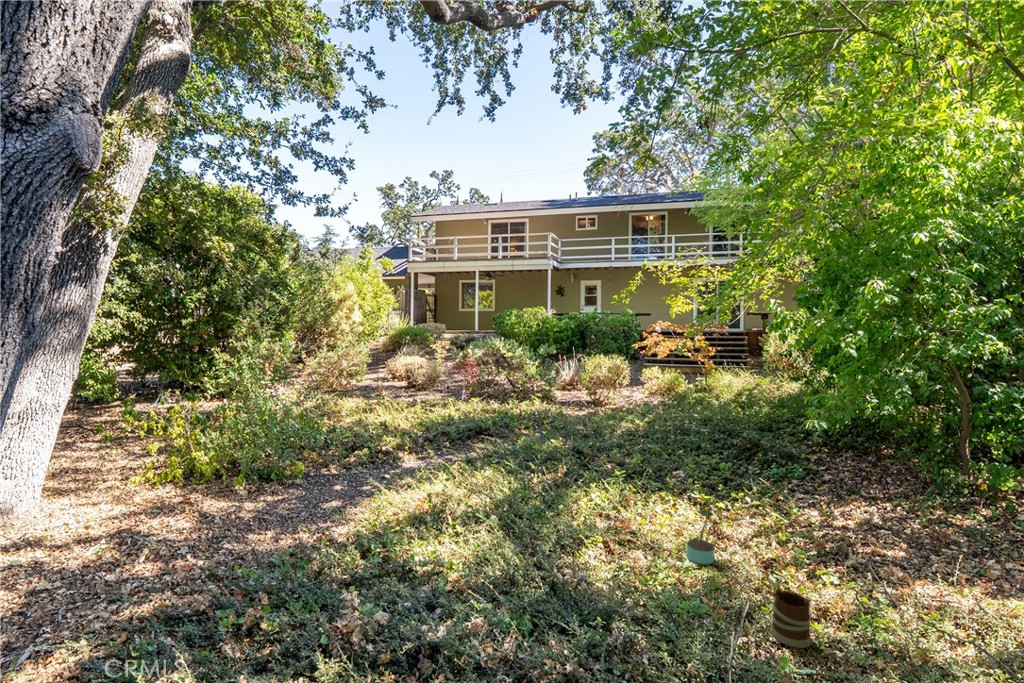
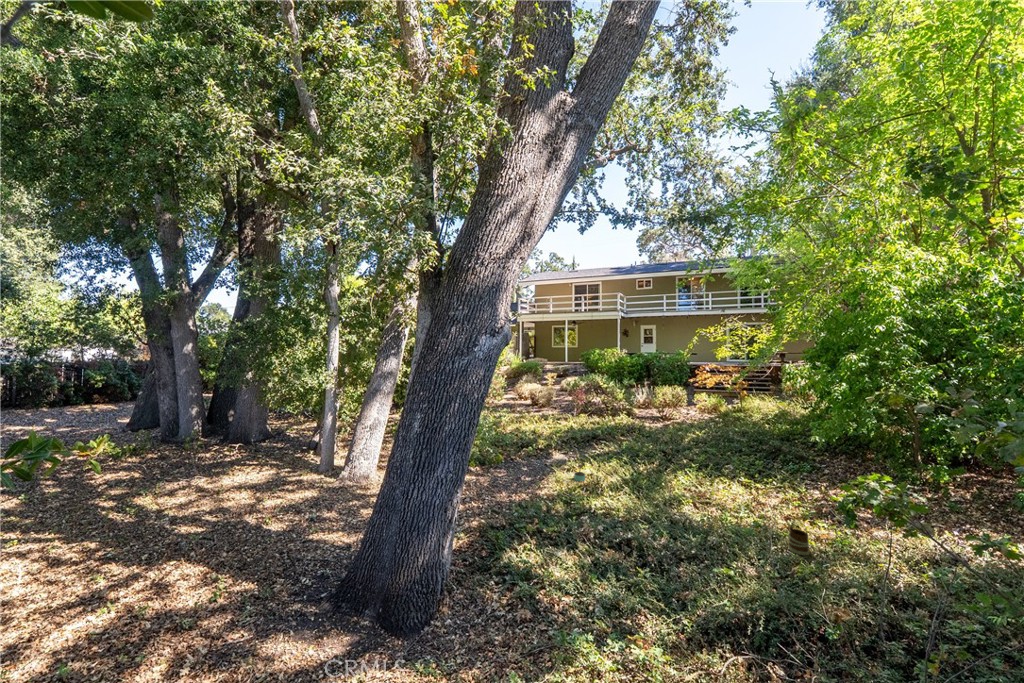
potted plant: present [677,473,730,564] -> present [570,444,588,481]

